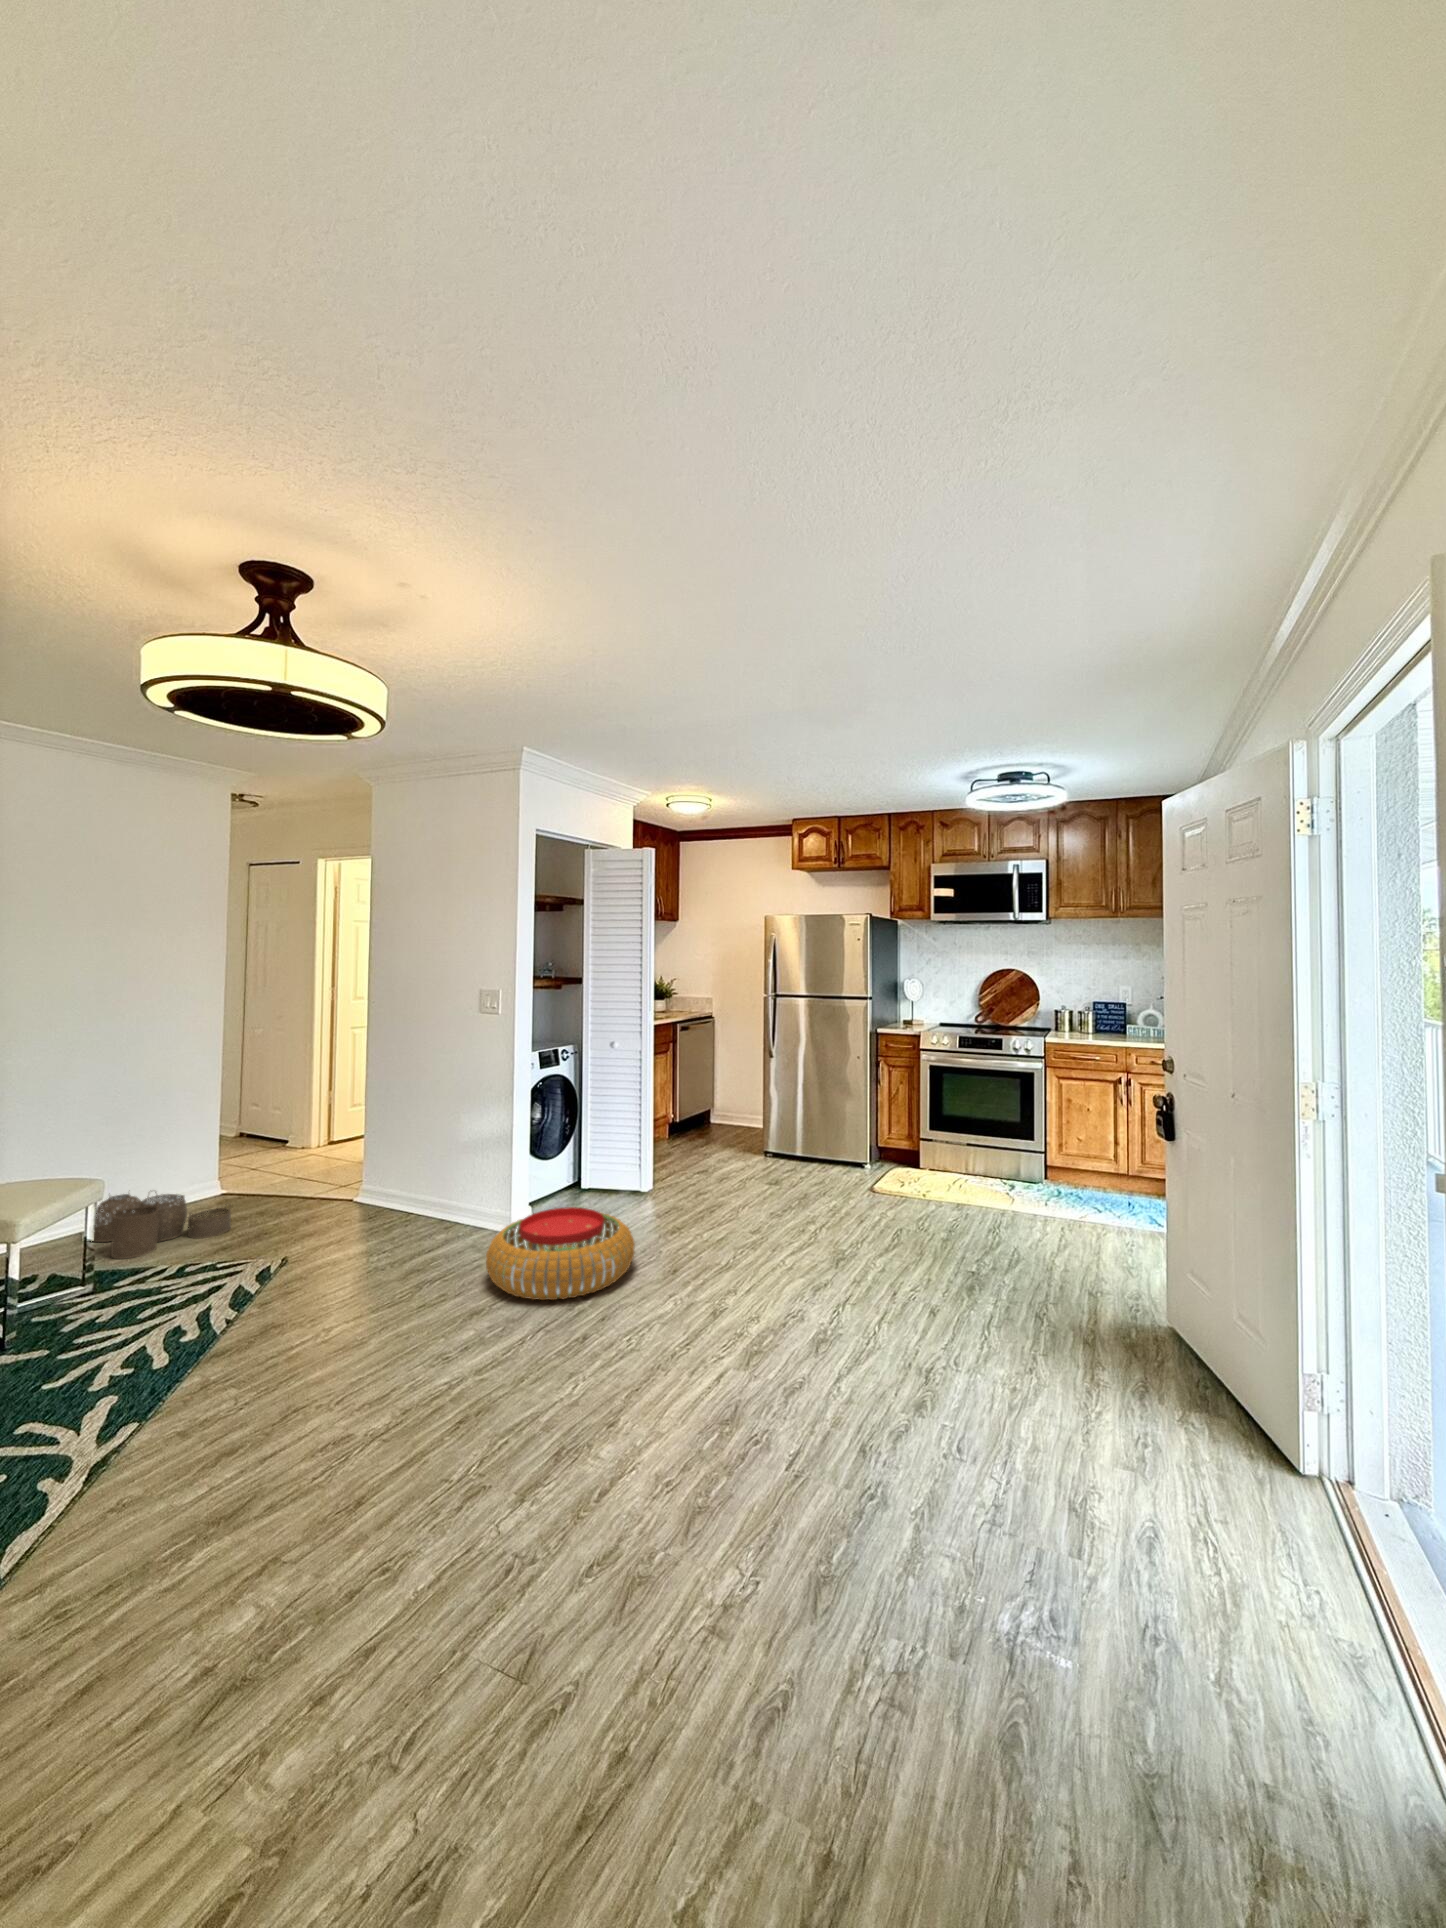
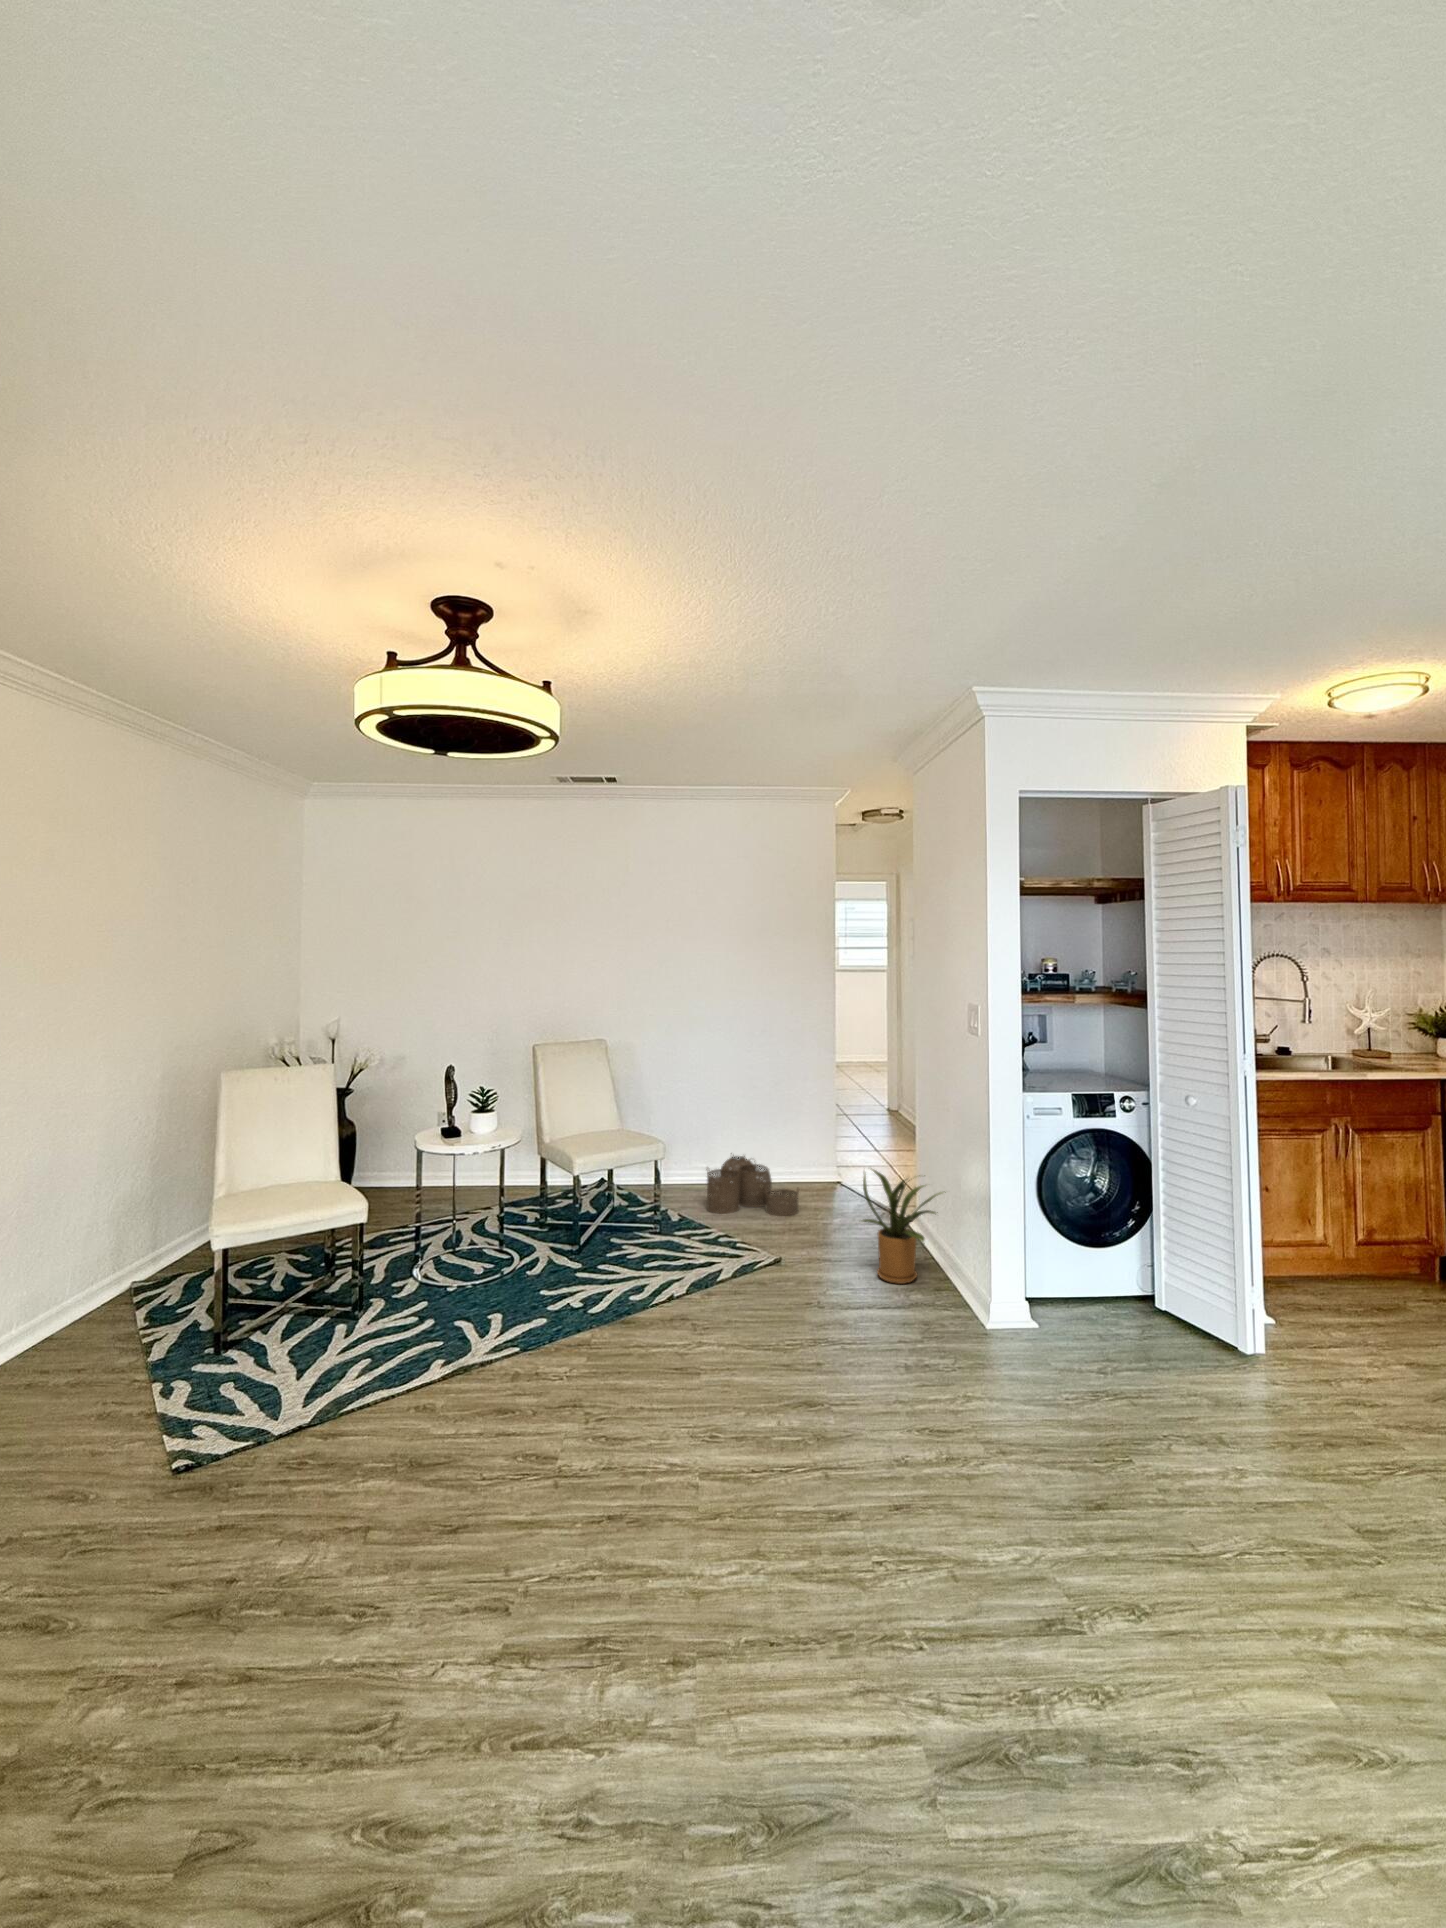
house plant: none [362,1140,451,1239] -> present [862,1170,942,1284]
pouf: present [486,1207,635,1300] -> none [852,1310,1073,1469]

